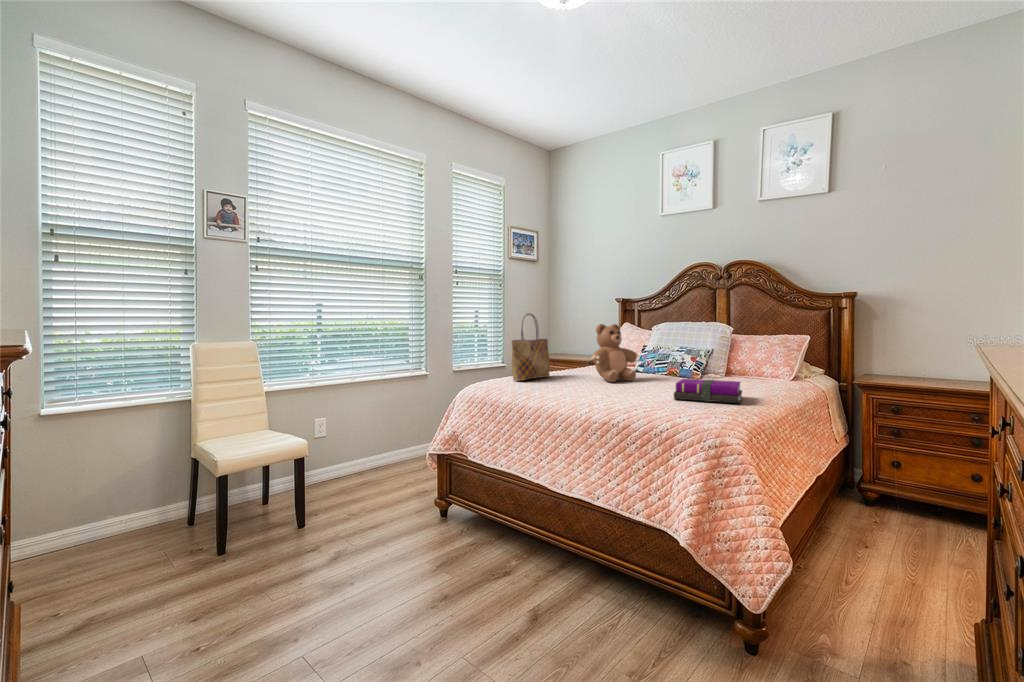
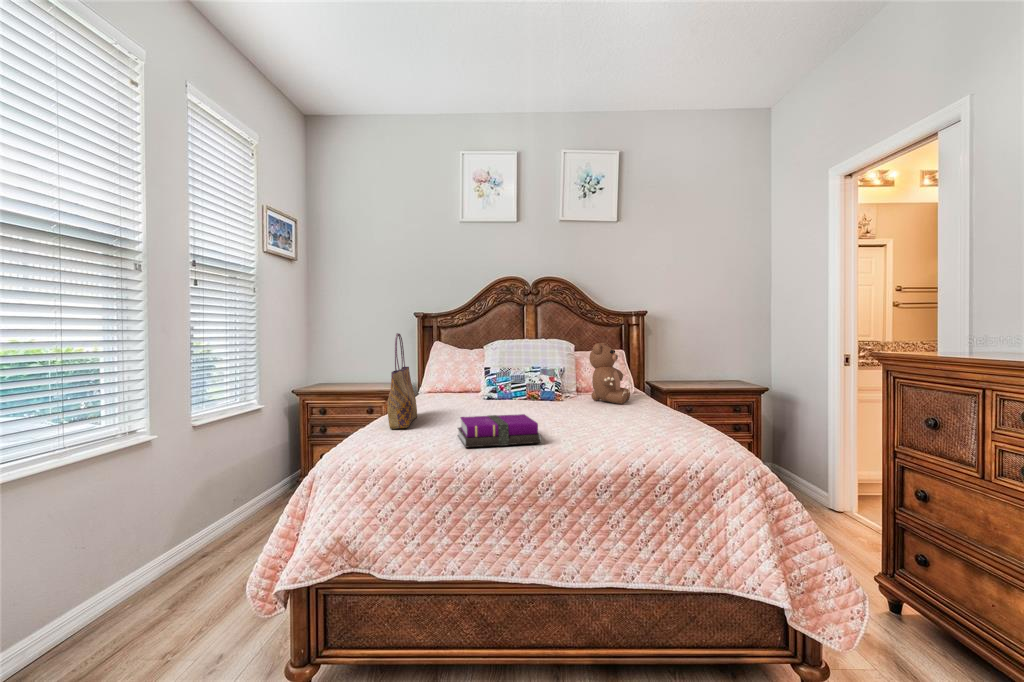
teddy bear: present [591,324,639,382] -> present [589,343,630,404]
notebook: present [674,379,742,403] -> present [458,414,541,448]

